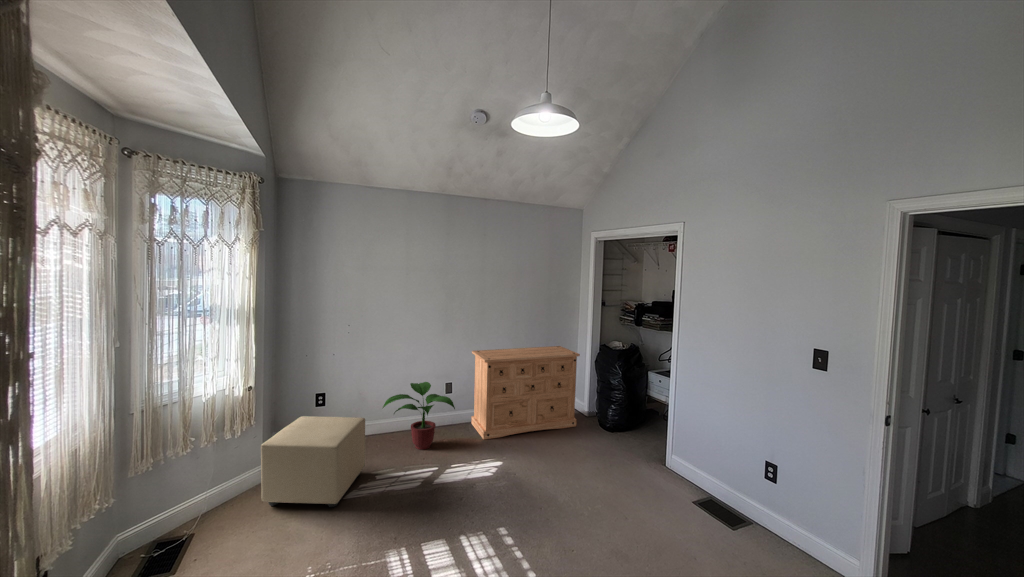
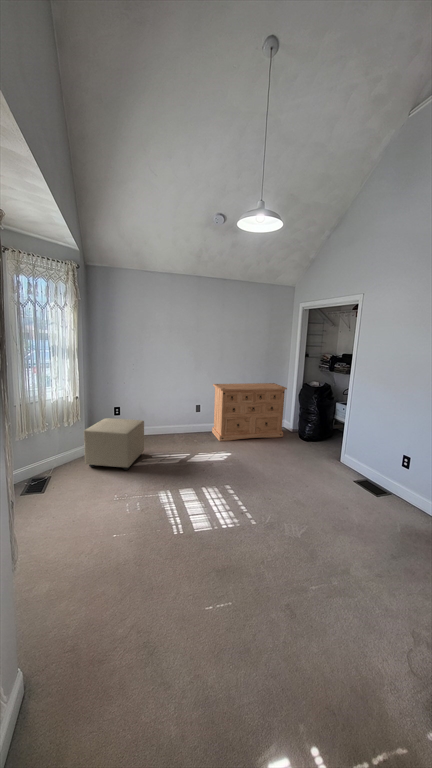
potted plant: present [383,382,455,450] -> none [154,403,201,444]

